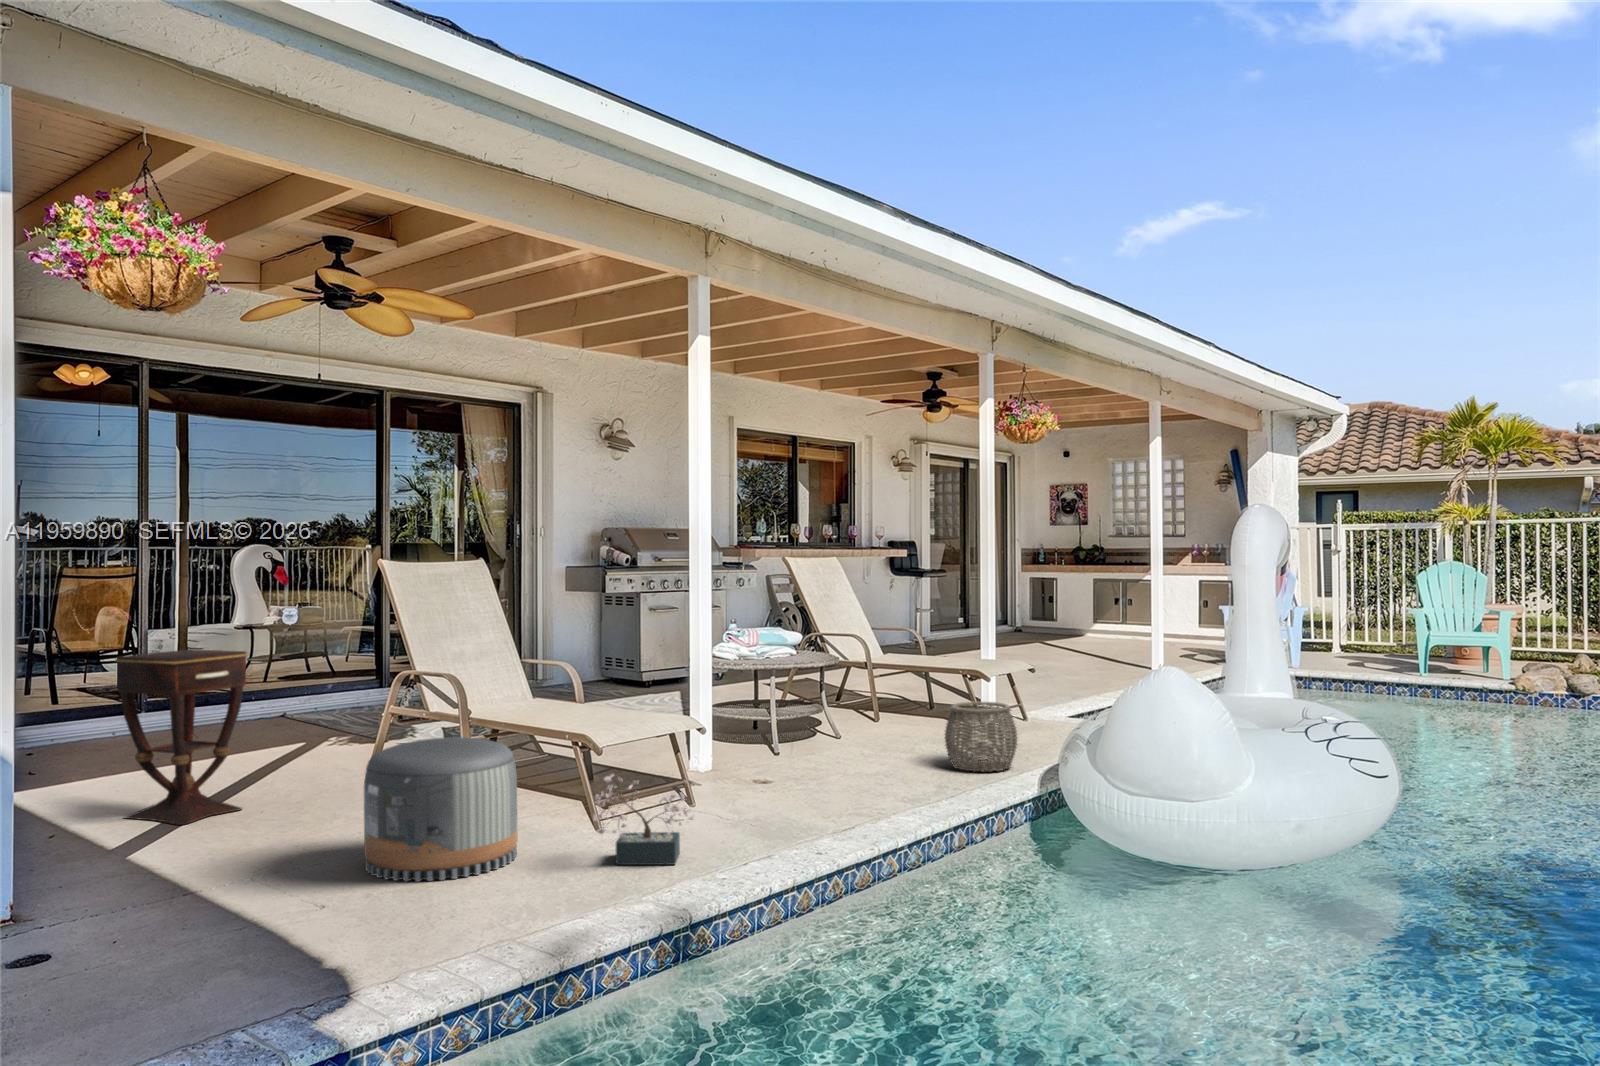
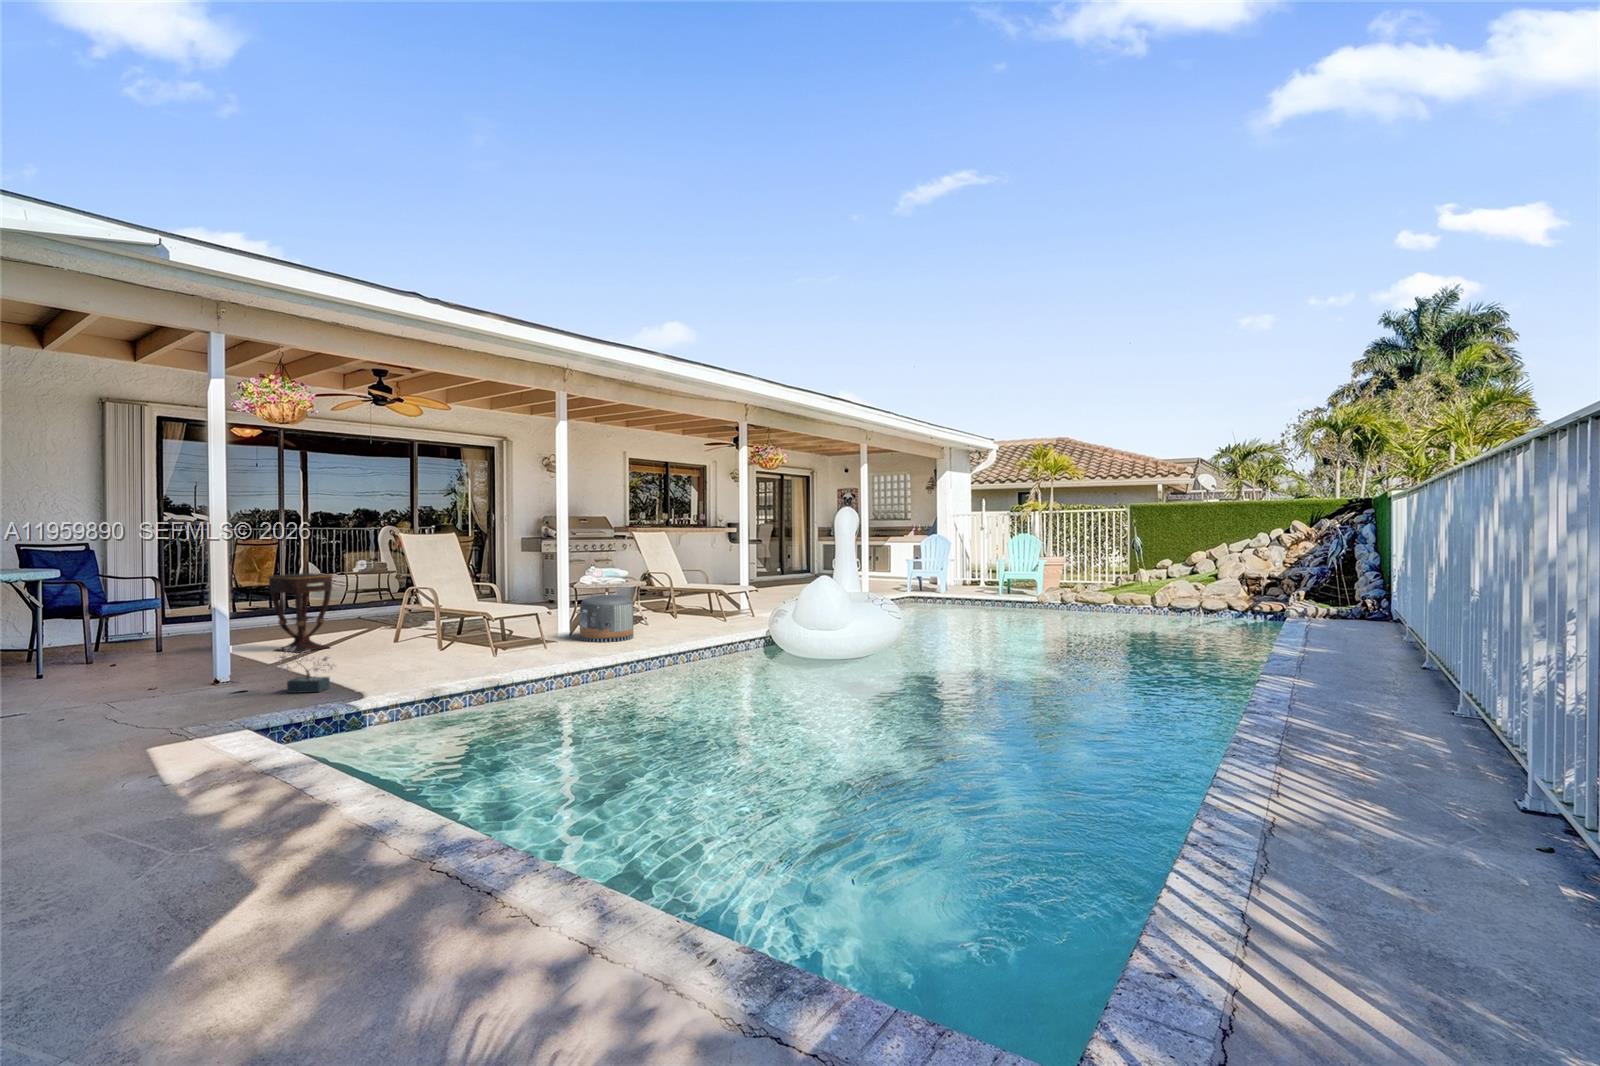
woven basket: present [945,702,1018,772] -> none [682,602,717,635]
pouf: present [364,737,518,882] -> present [580,595,634,642]
decorative plant: present [593,774,694,865] -> present [277,646,334,693]

